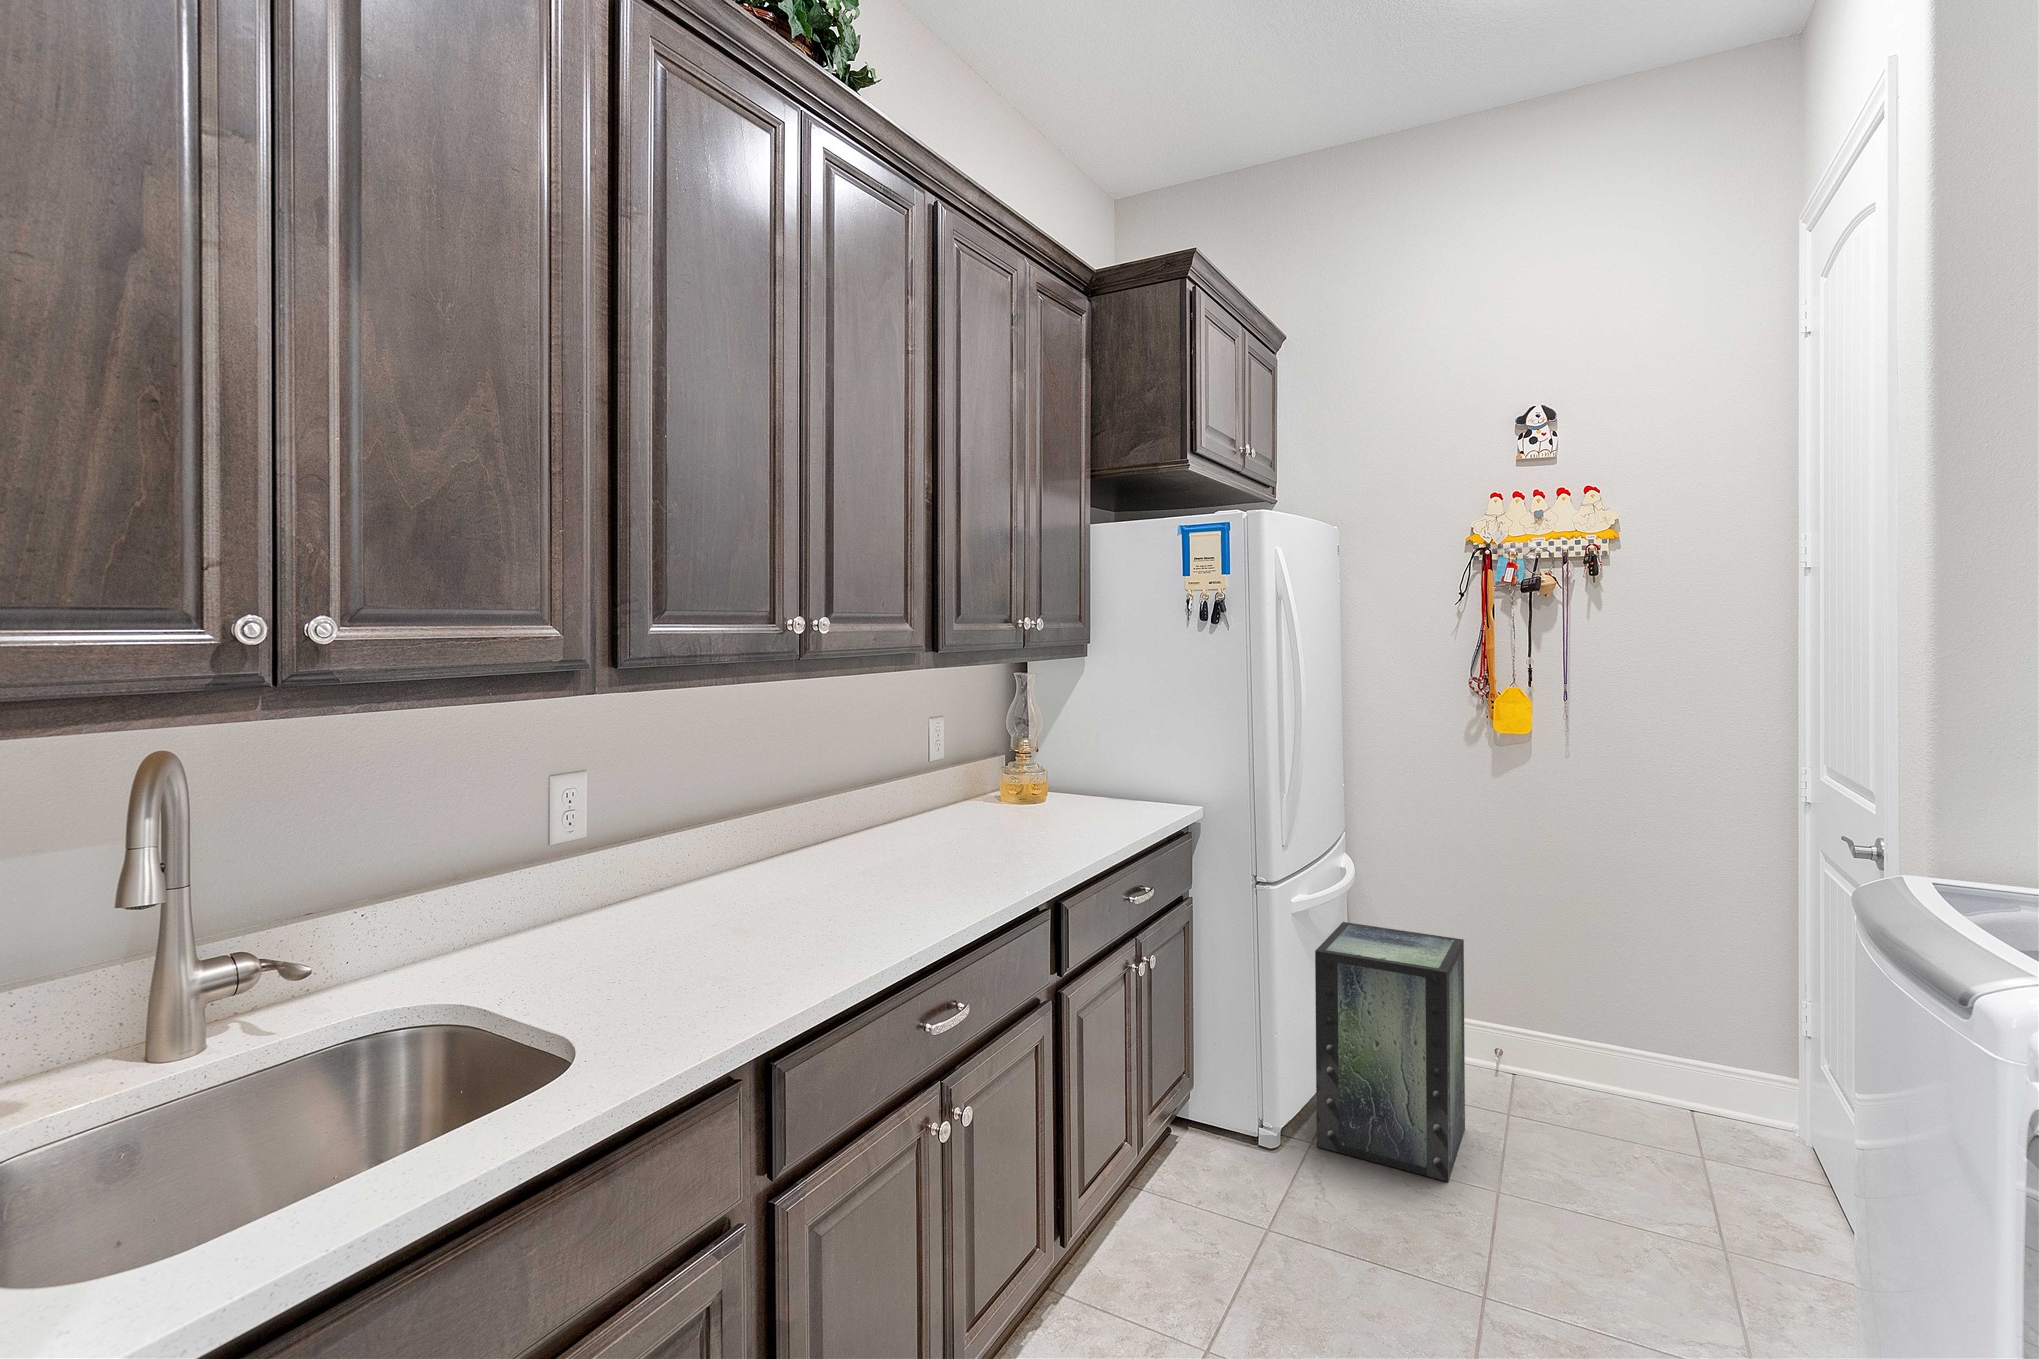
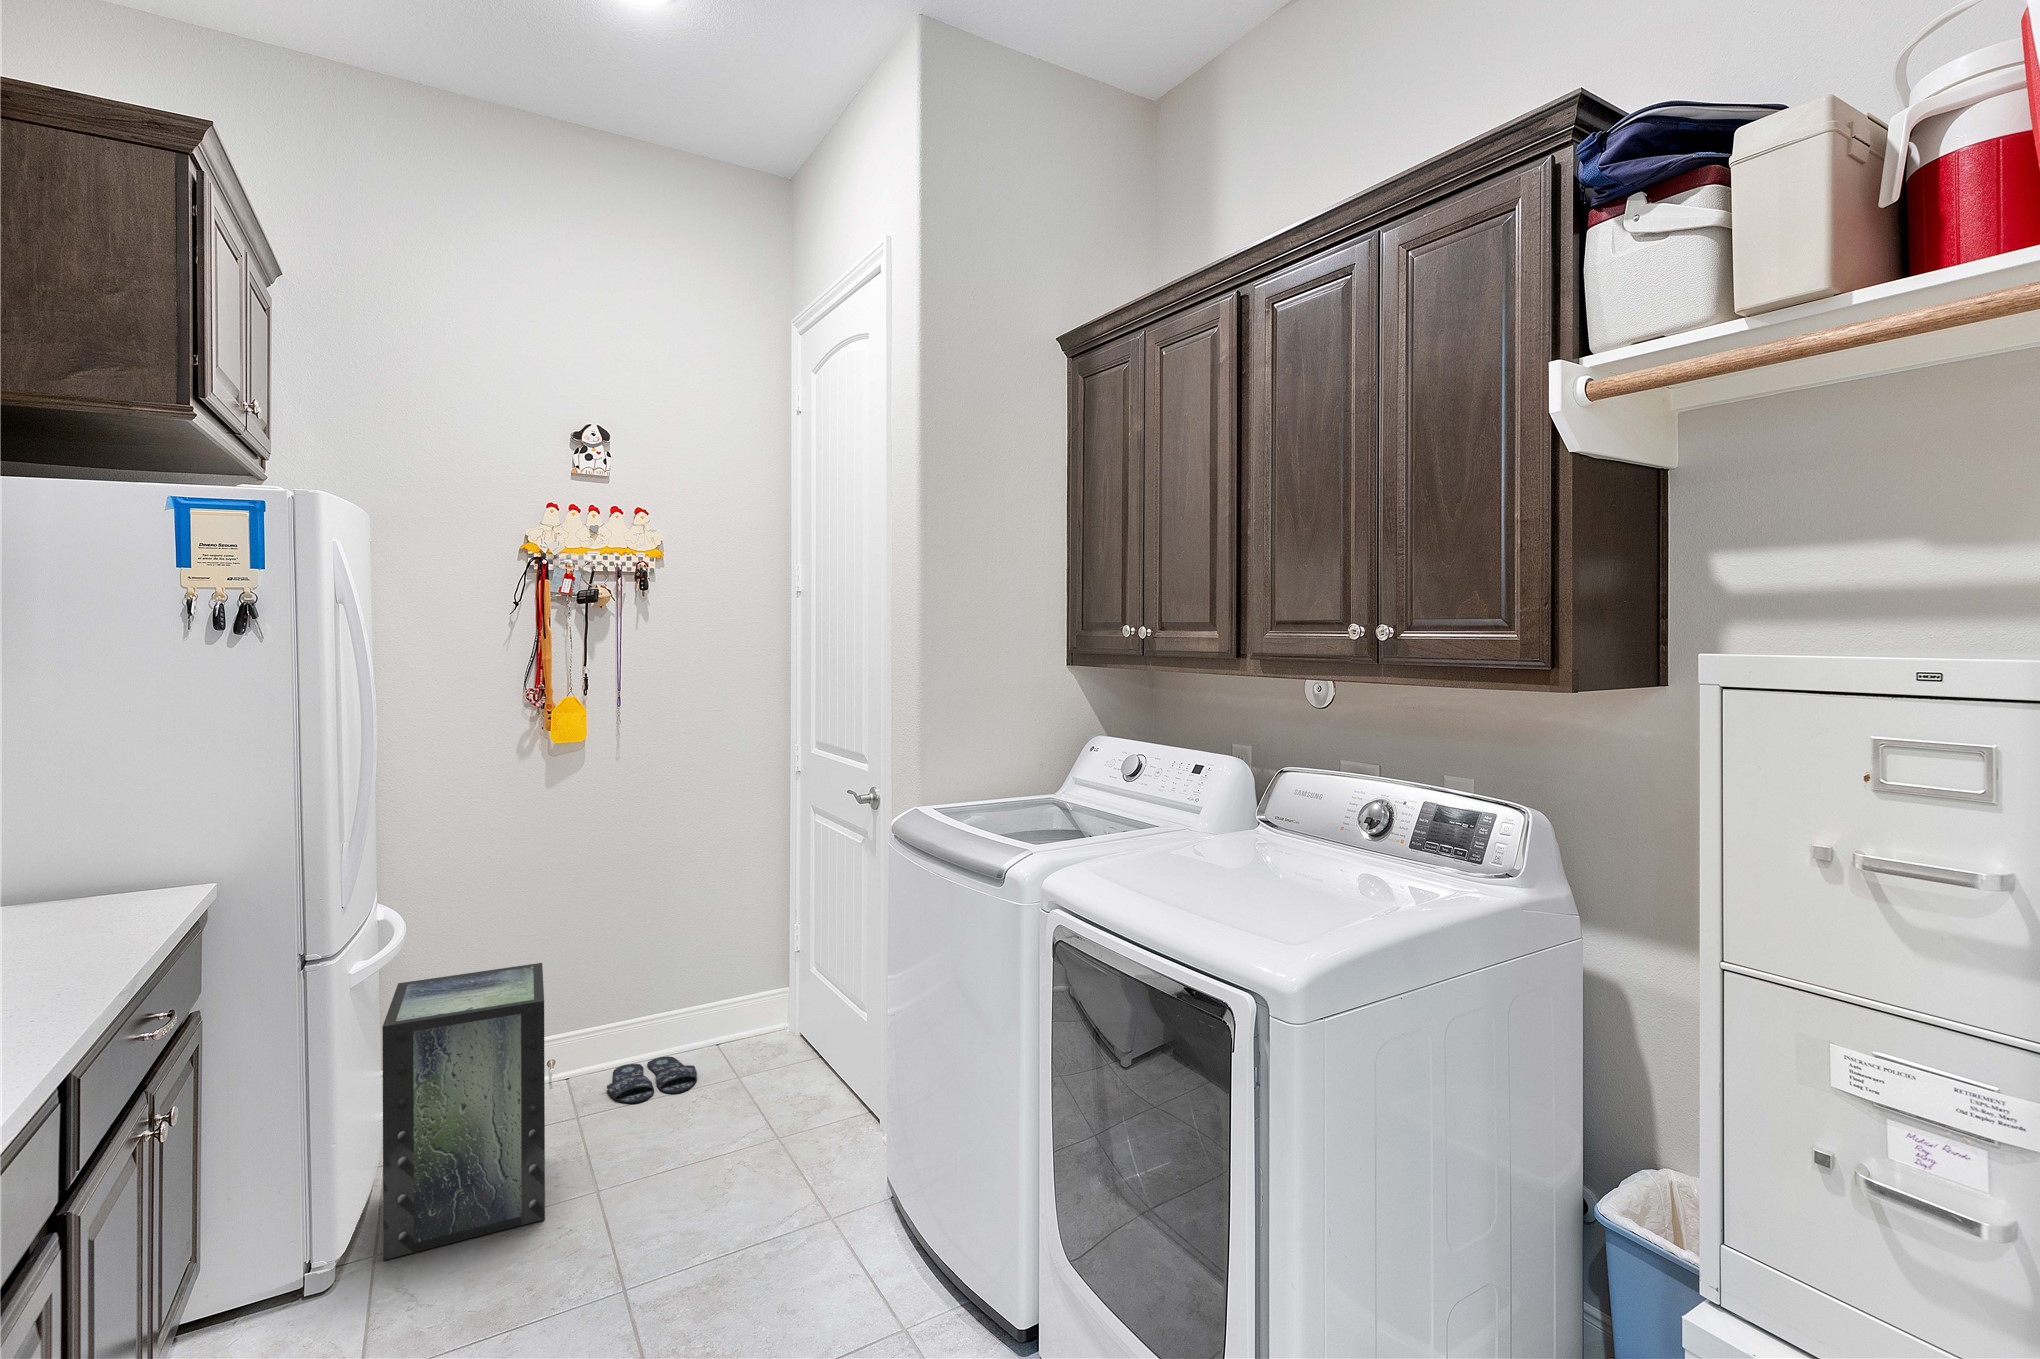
slippers: none [1547,1078,1653,1131] -> present [607,1056,697,1103]

